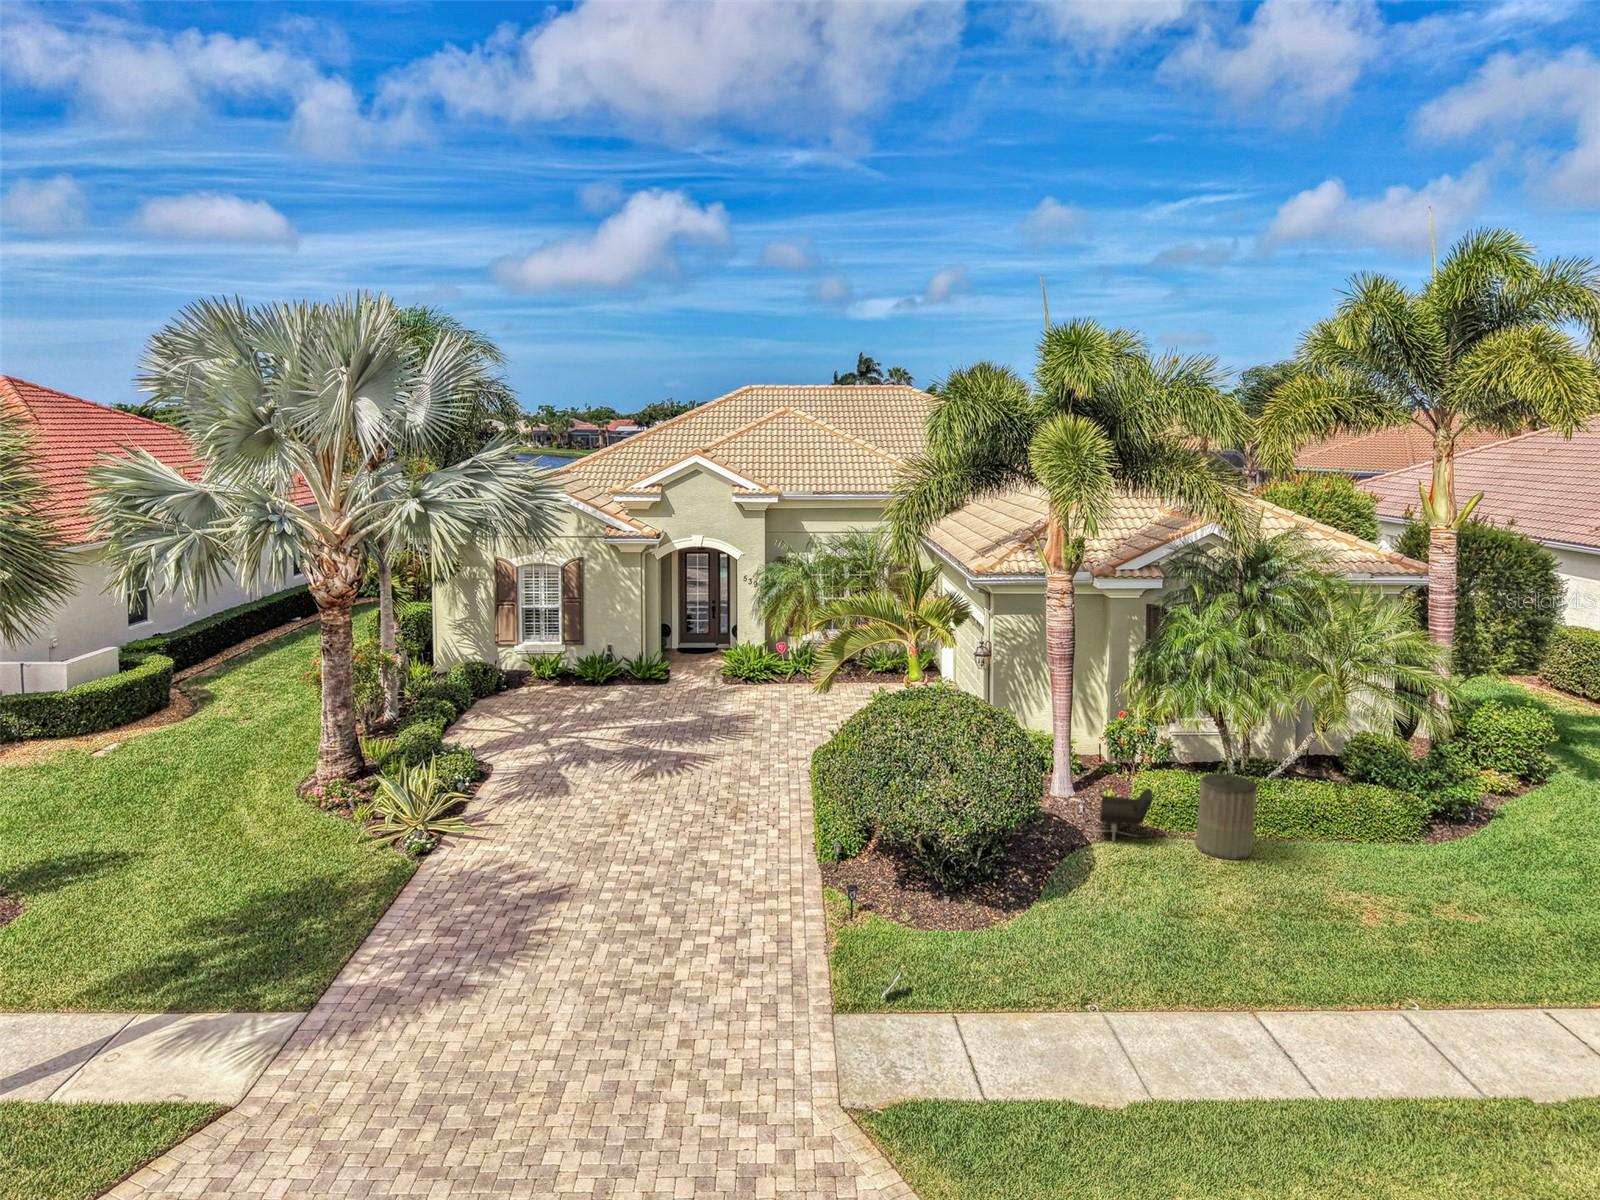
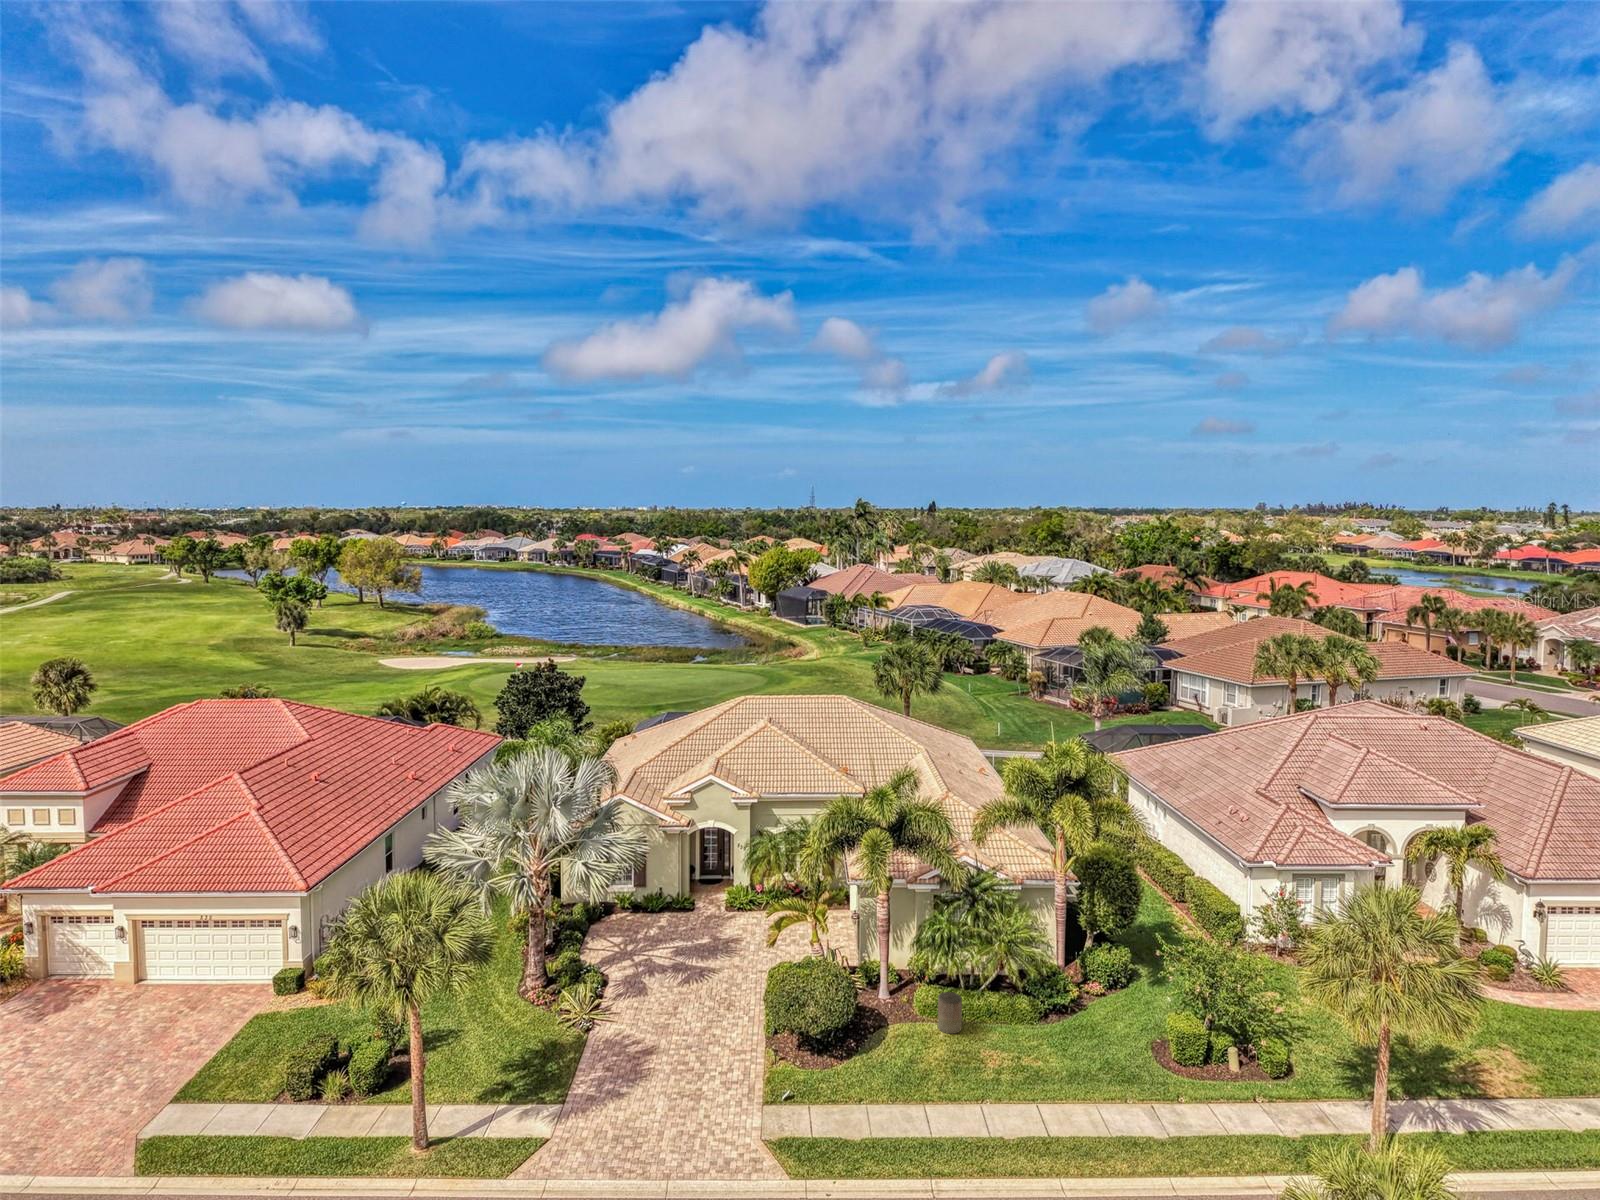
lounge chair: present [1100,789,1153,841] -> none [893,997,920,1024]

